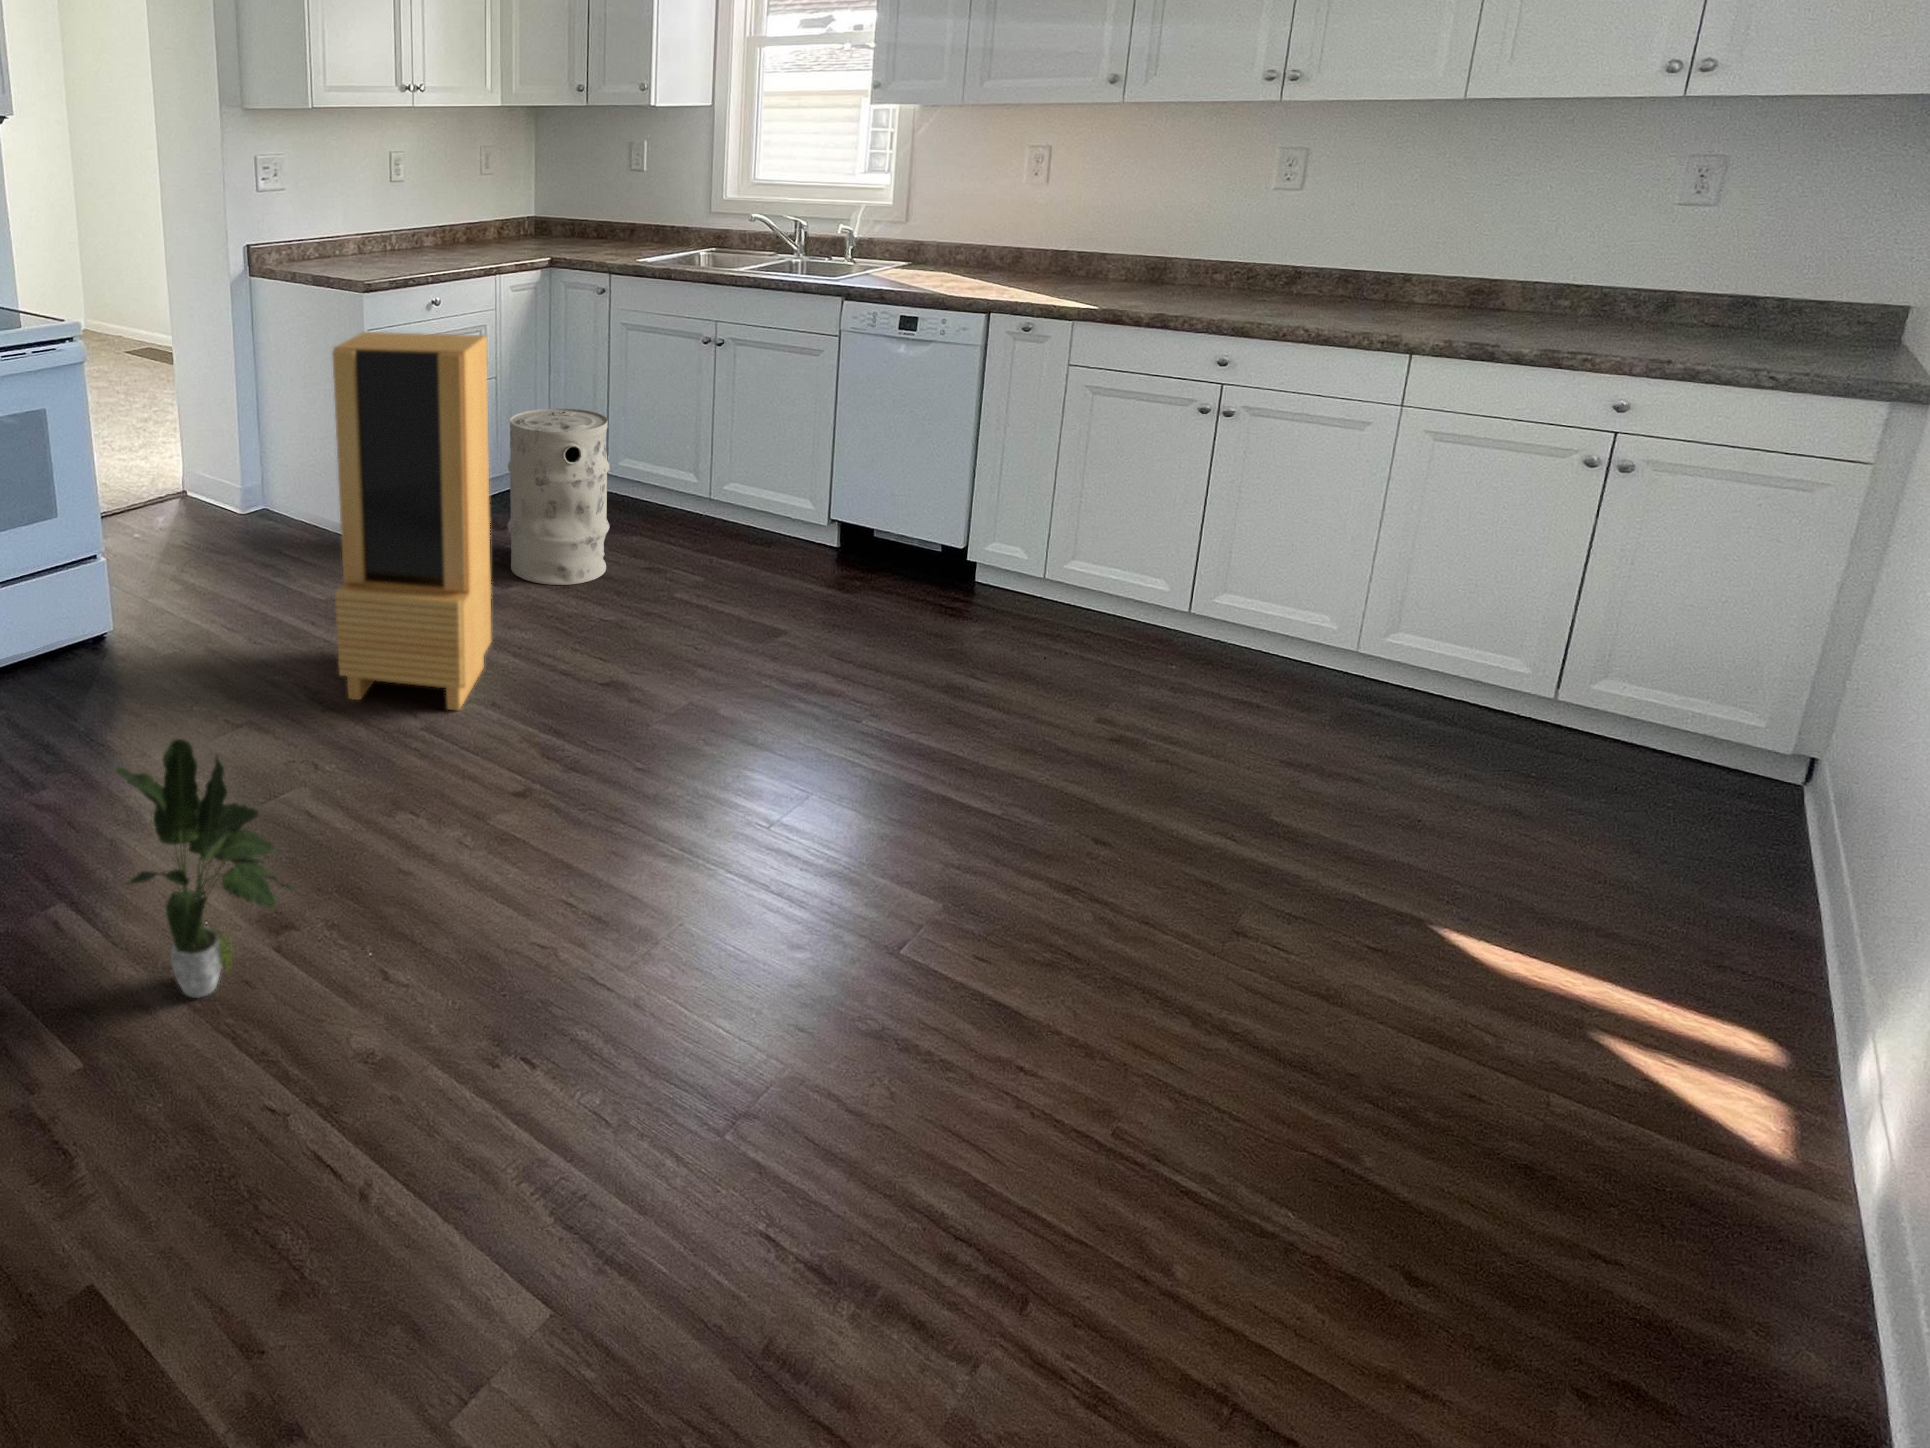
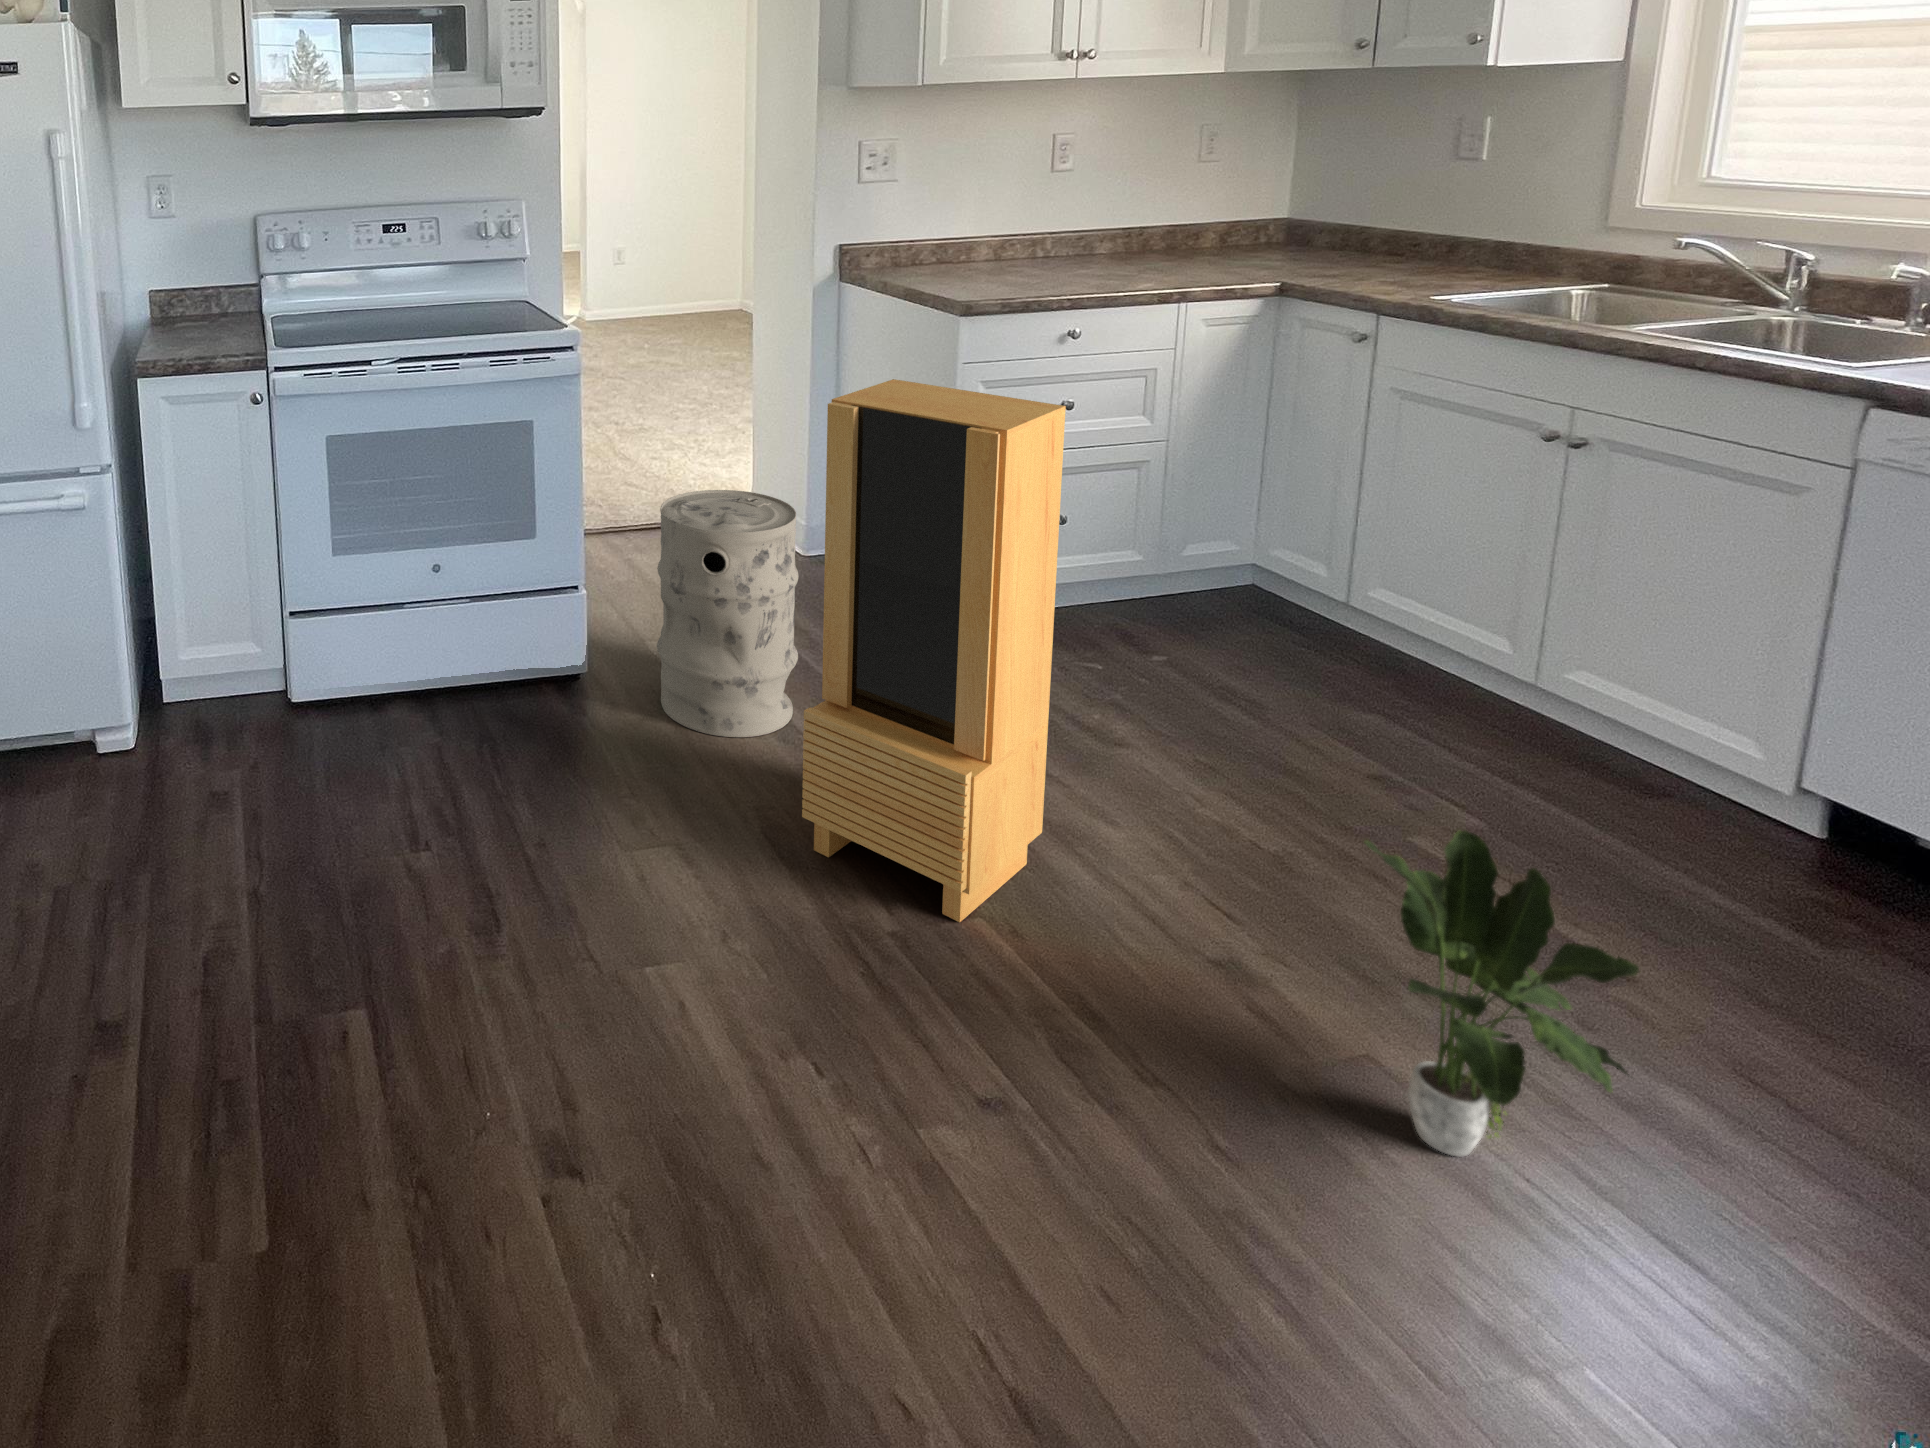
trash can: present [508,408,610,585] -> present [657,490,799,737]
potted plant: present [116,739,296,998] -> present [1365,830,1639,1157]

